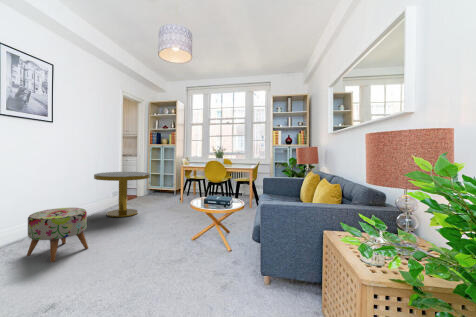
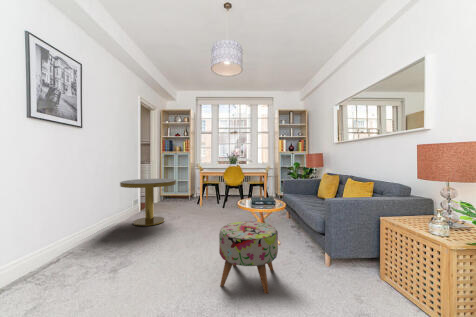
ottoman: present [27,208,88,262] -> present [219,221,278,294]

